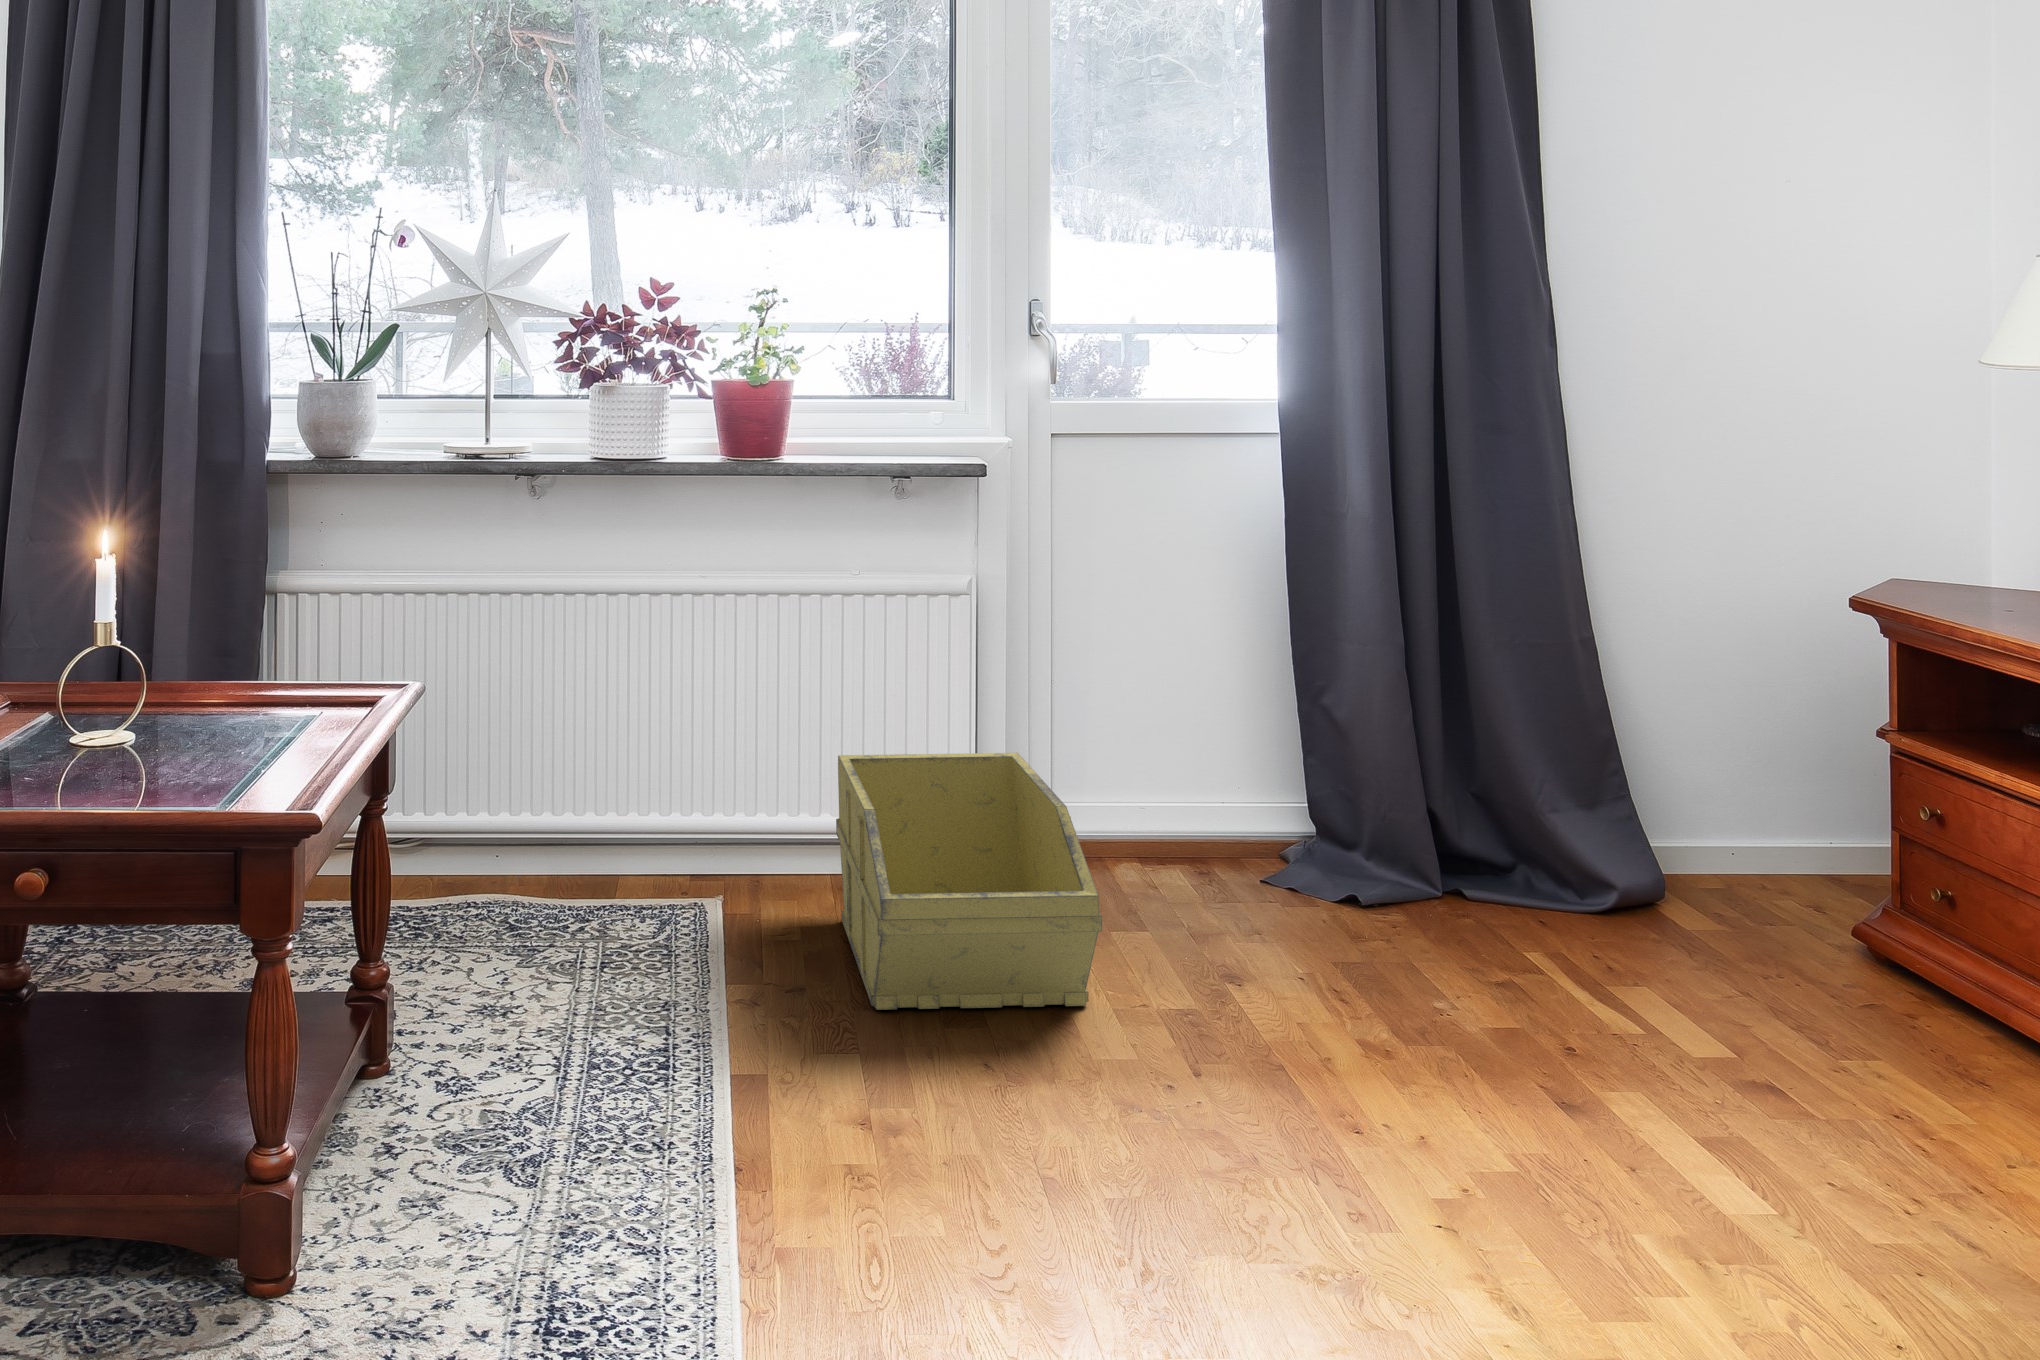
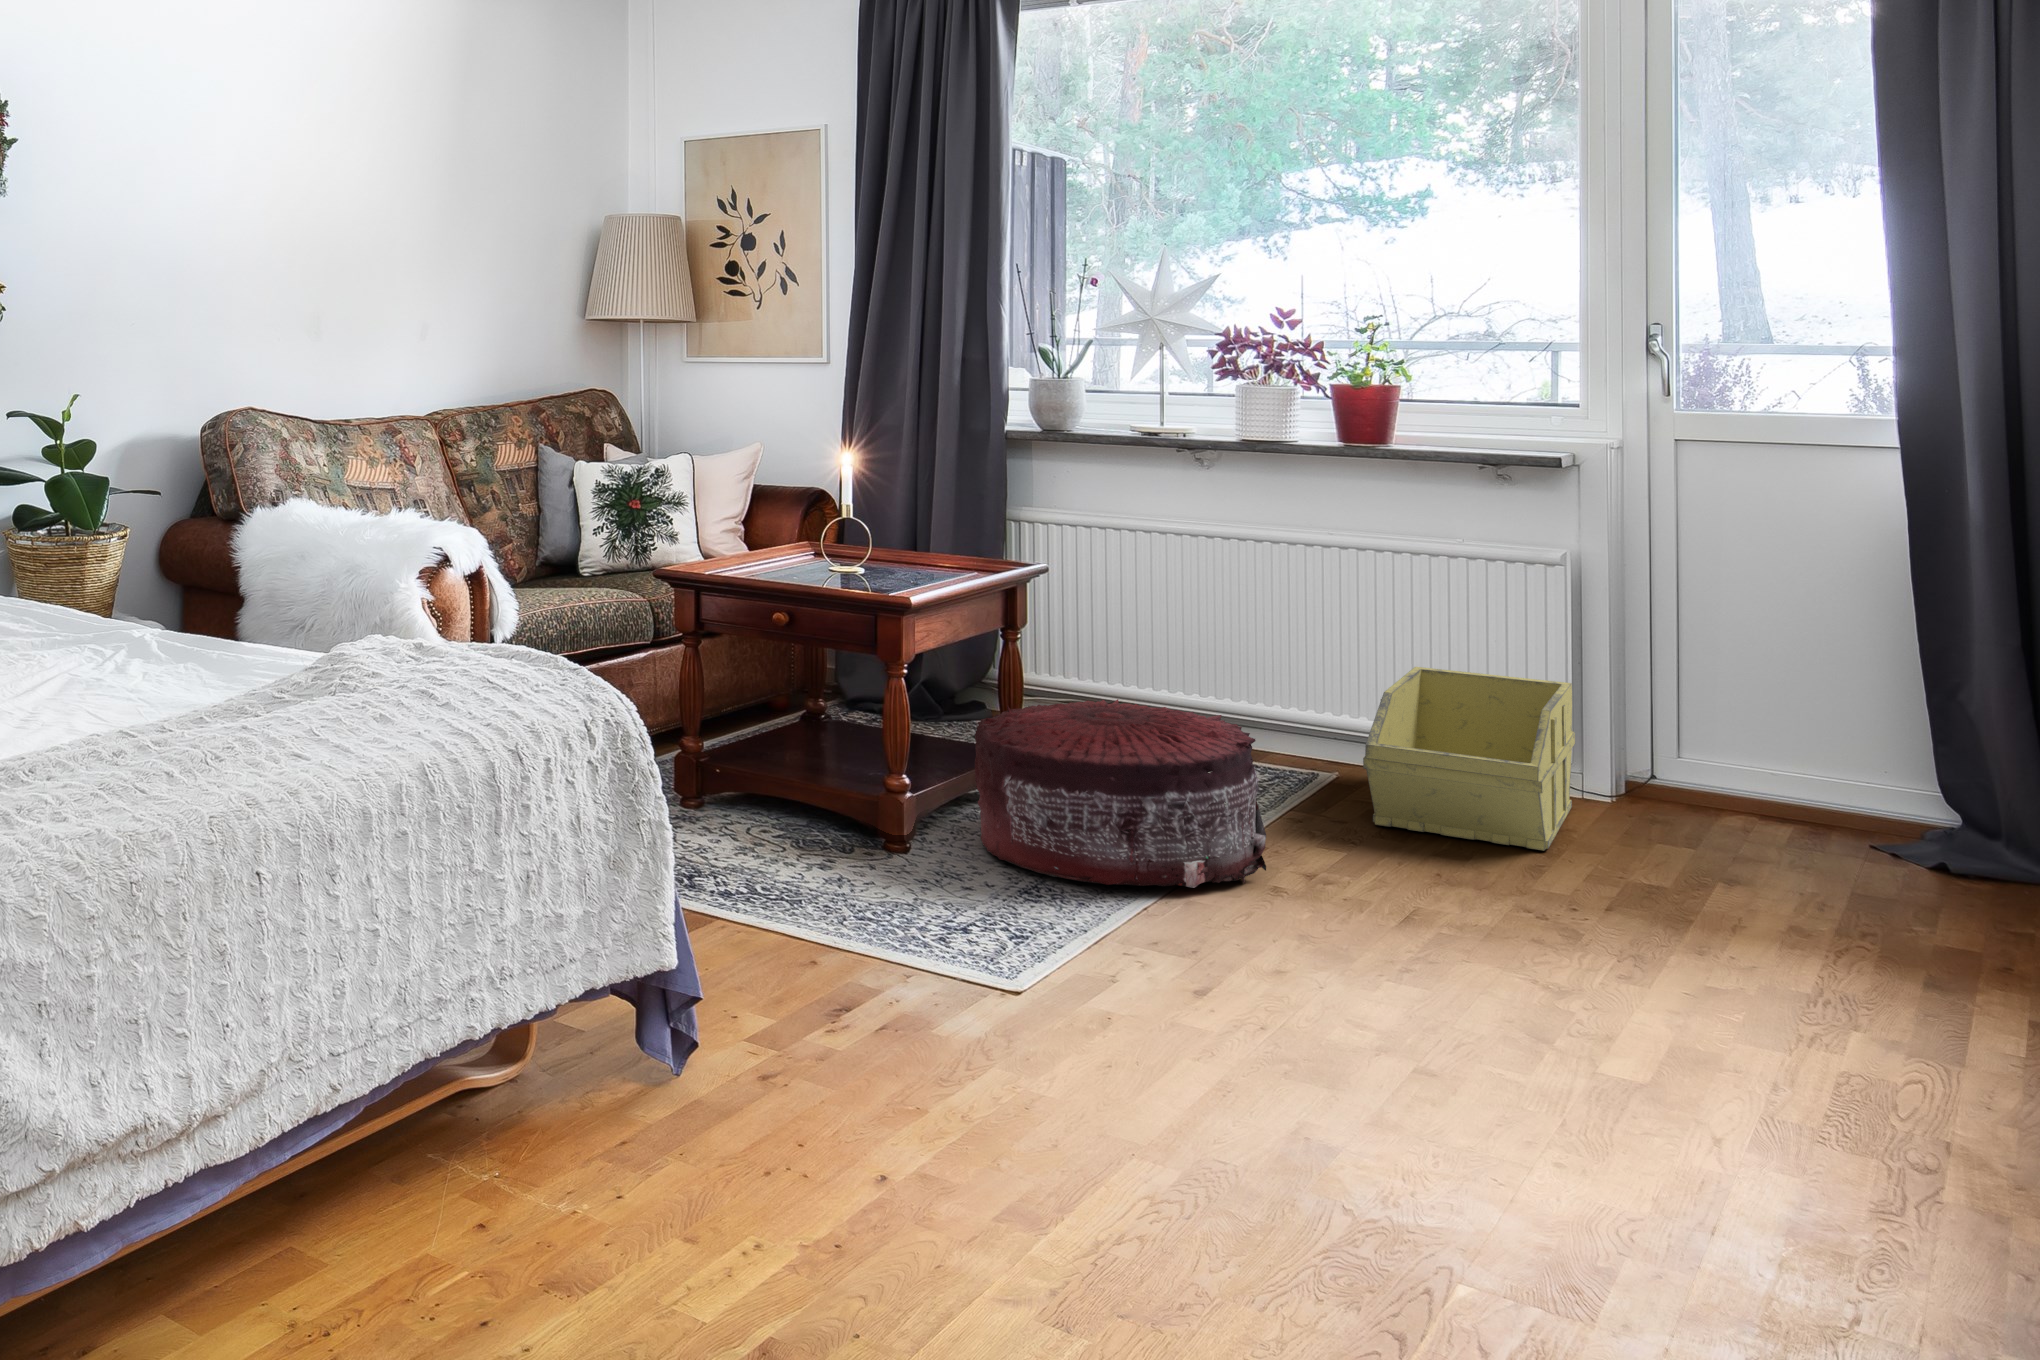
pouf: none [368,897,856,1286] -> present [975,699,1266,888]

